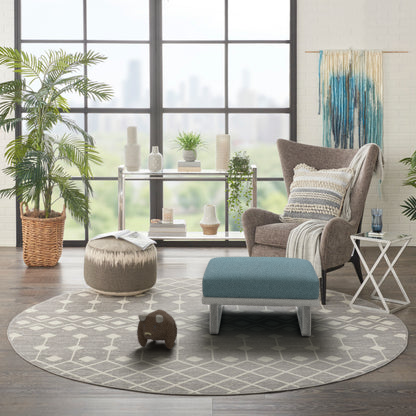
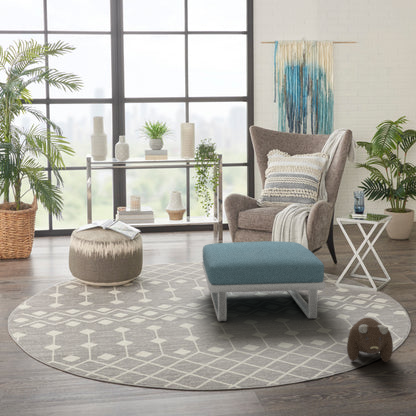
plush toy: present [137,310,177,349] -> present [347,318,393,362]

